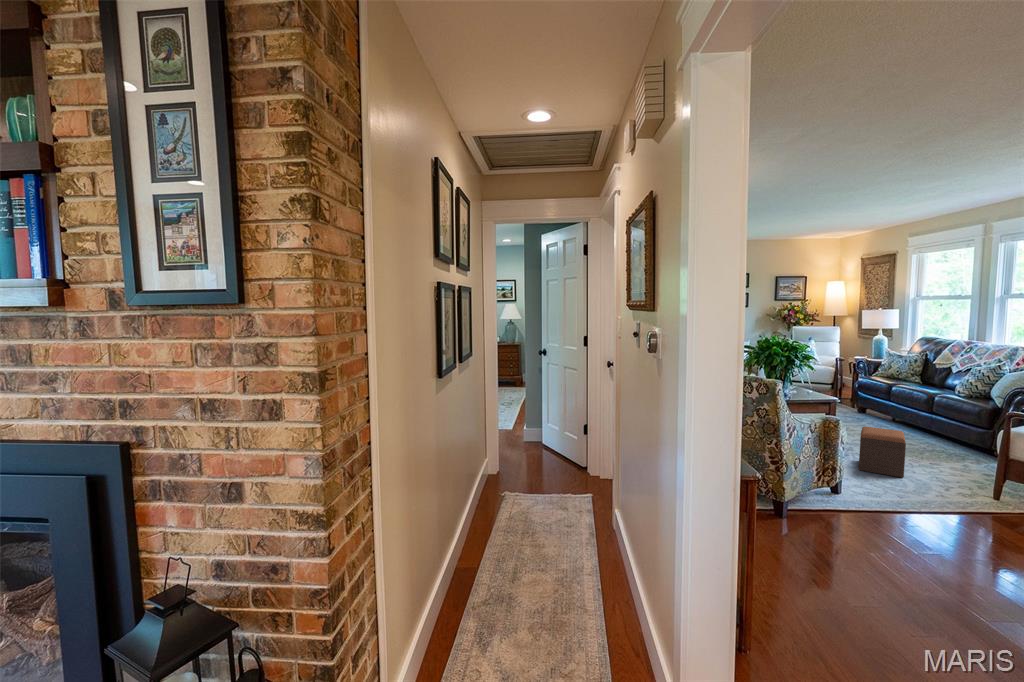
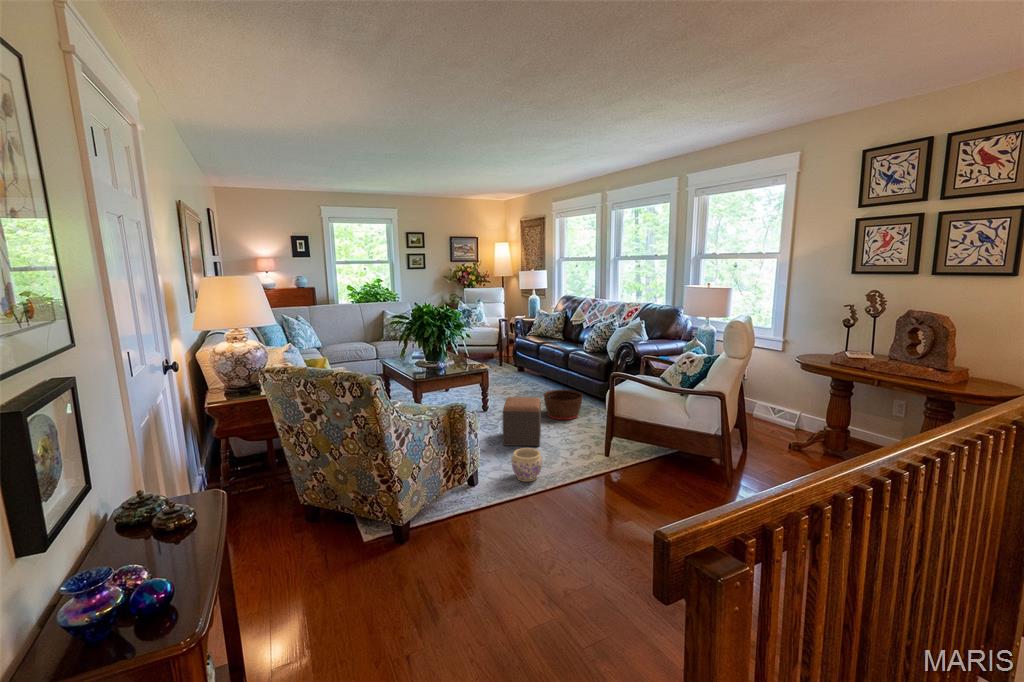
basket: none [902,429,957,462] -> present [544,390,583,420]
planter: none [877,471,915,504] -> present [511,448,543,482]

